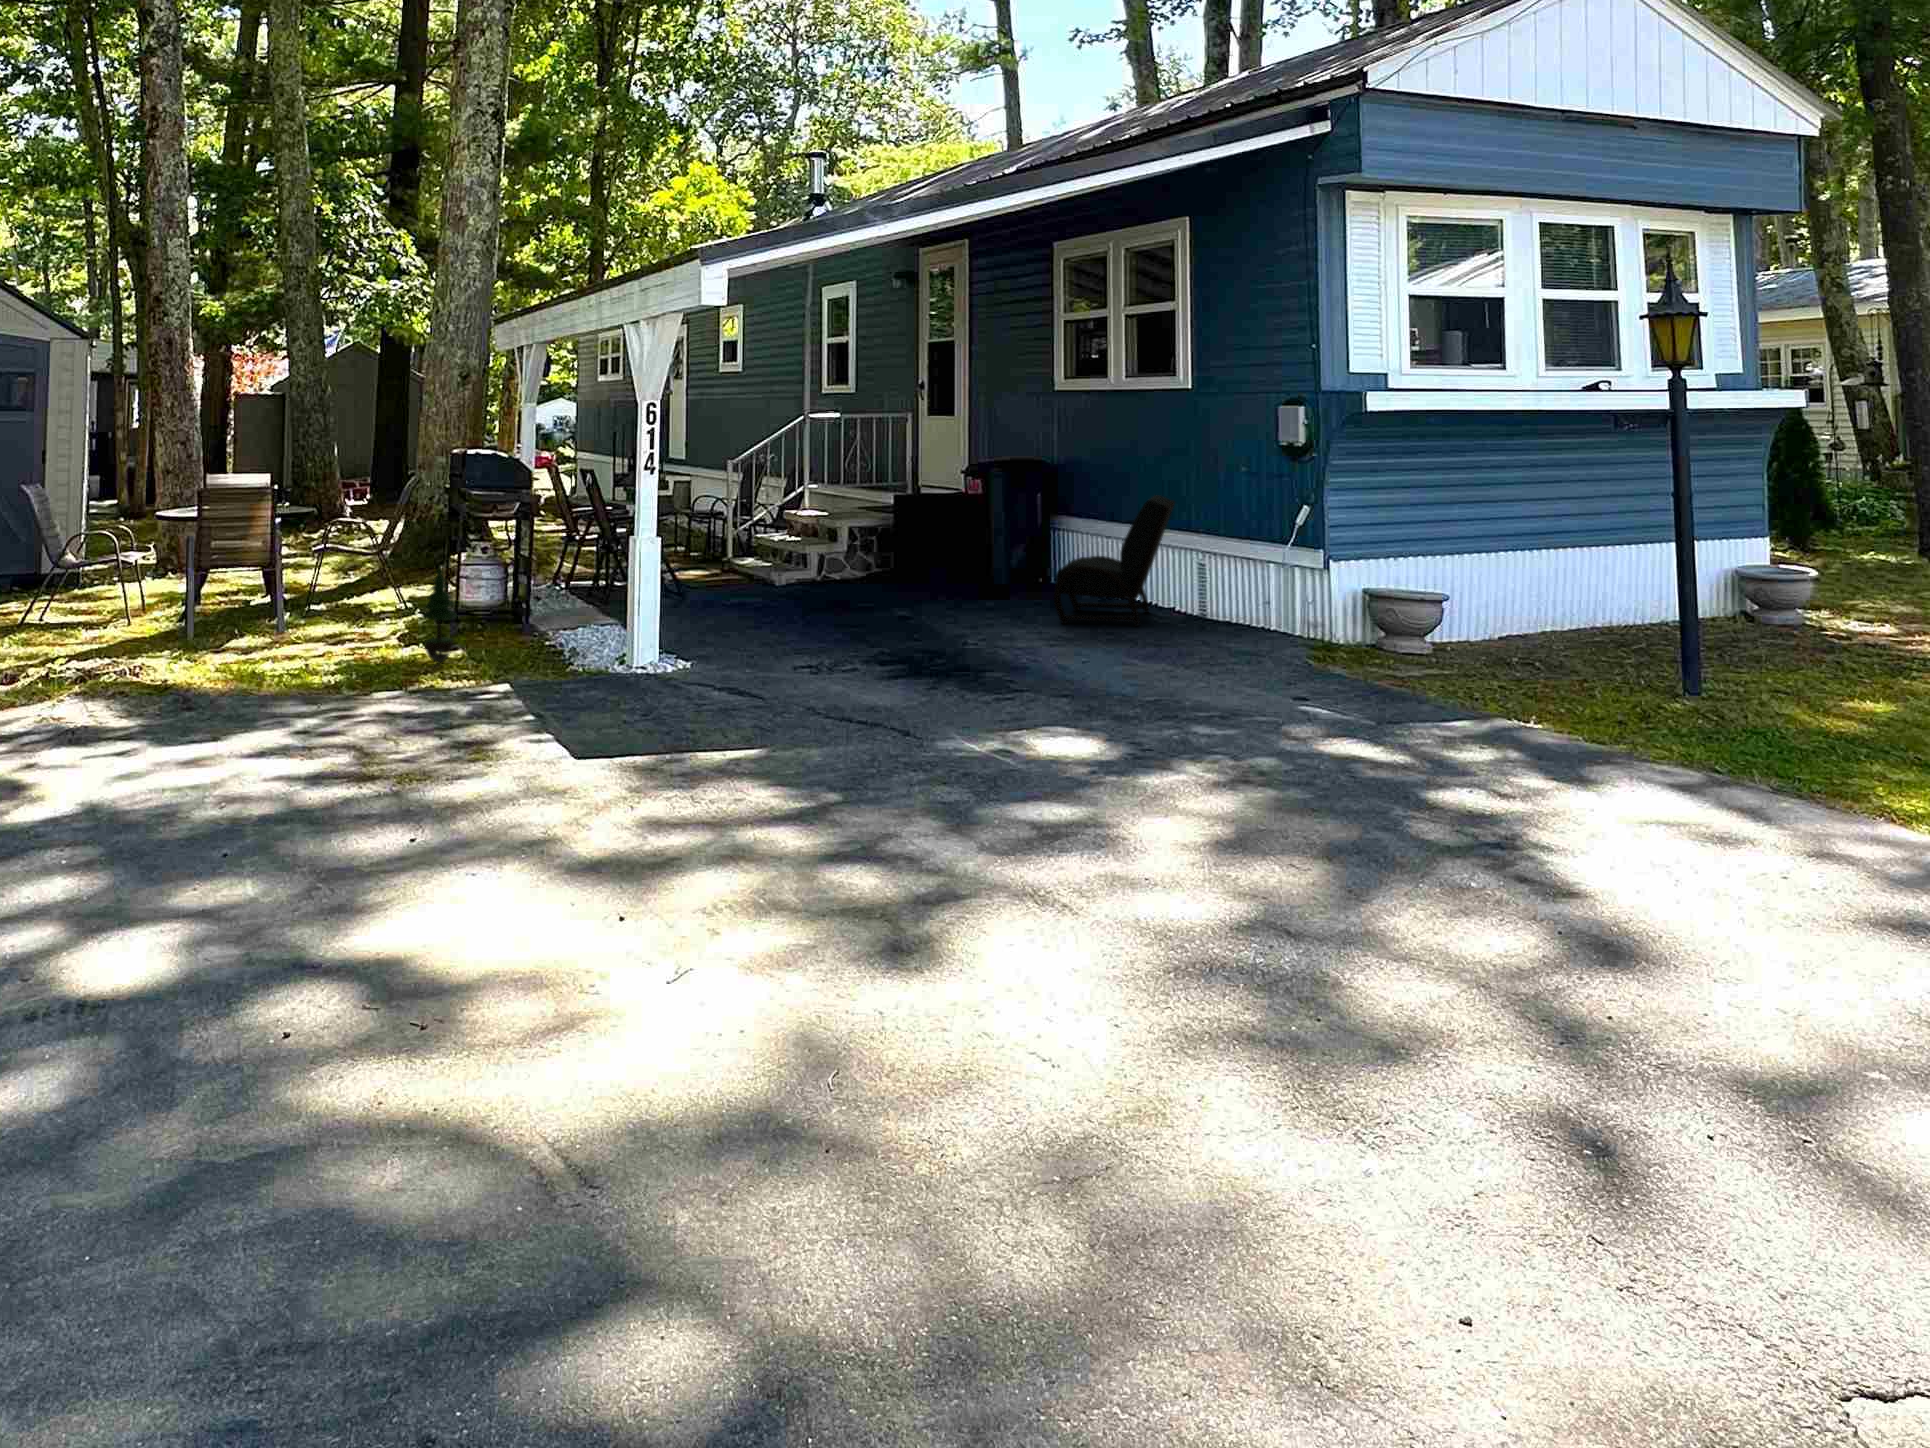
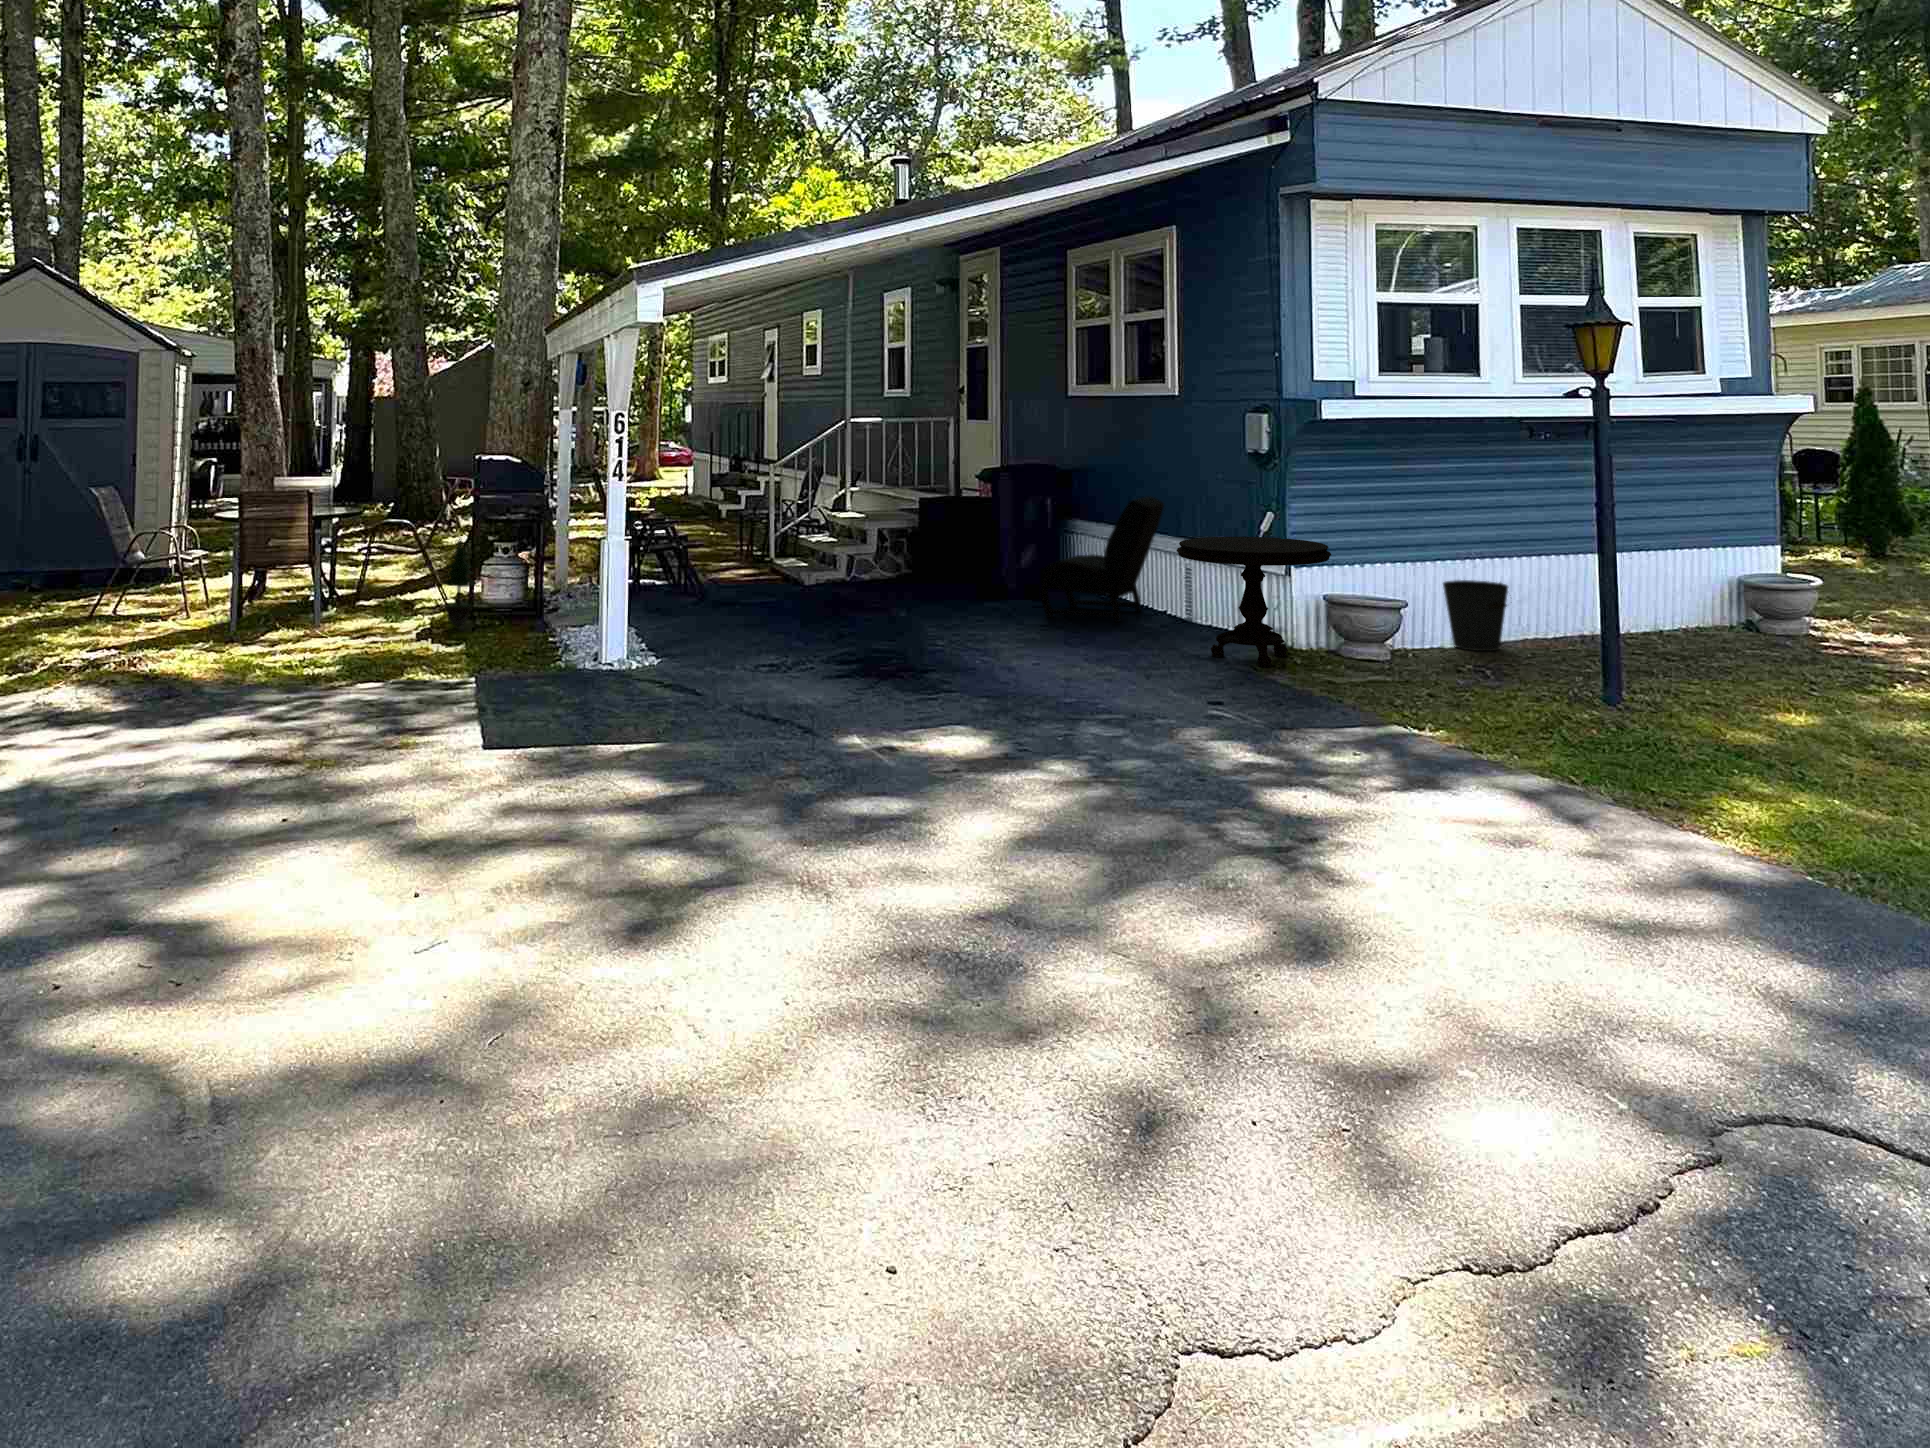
side table: none [1231,537,1394,674] -> present [1177,537,1331,667]
bucket: none [1478,572,1550,644] -> present [1443,580,1509,651]

